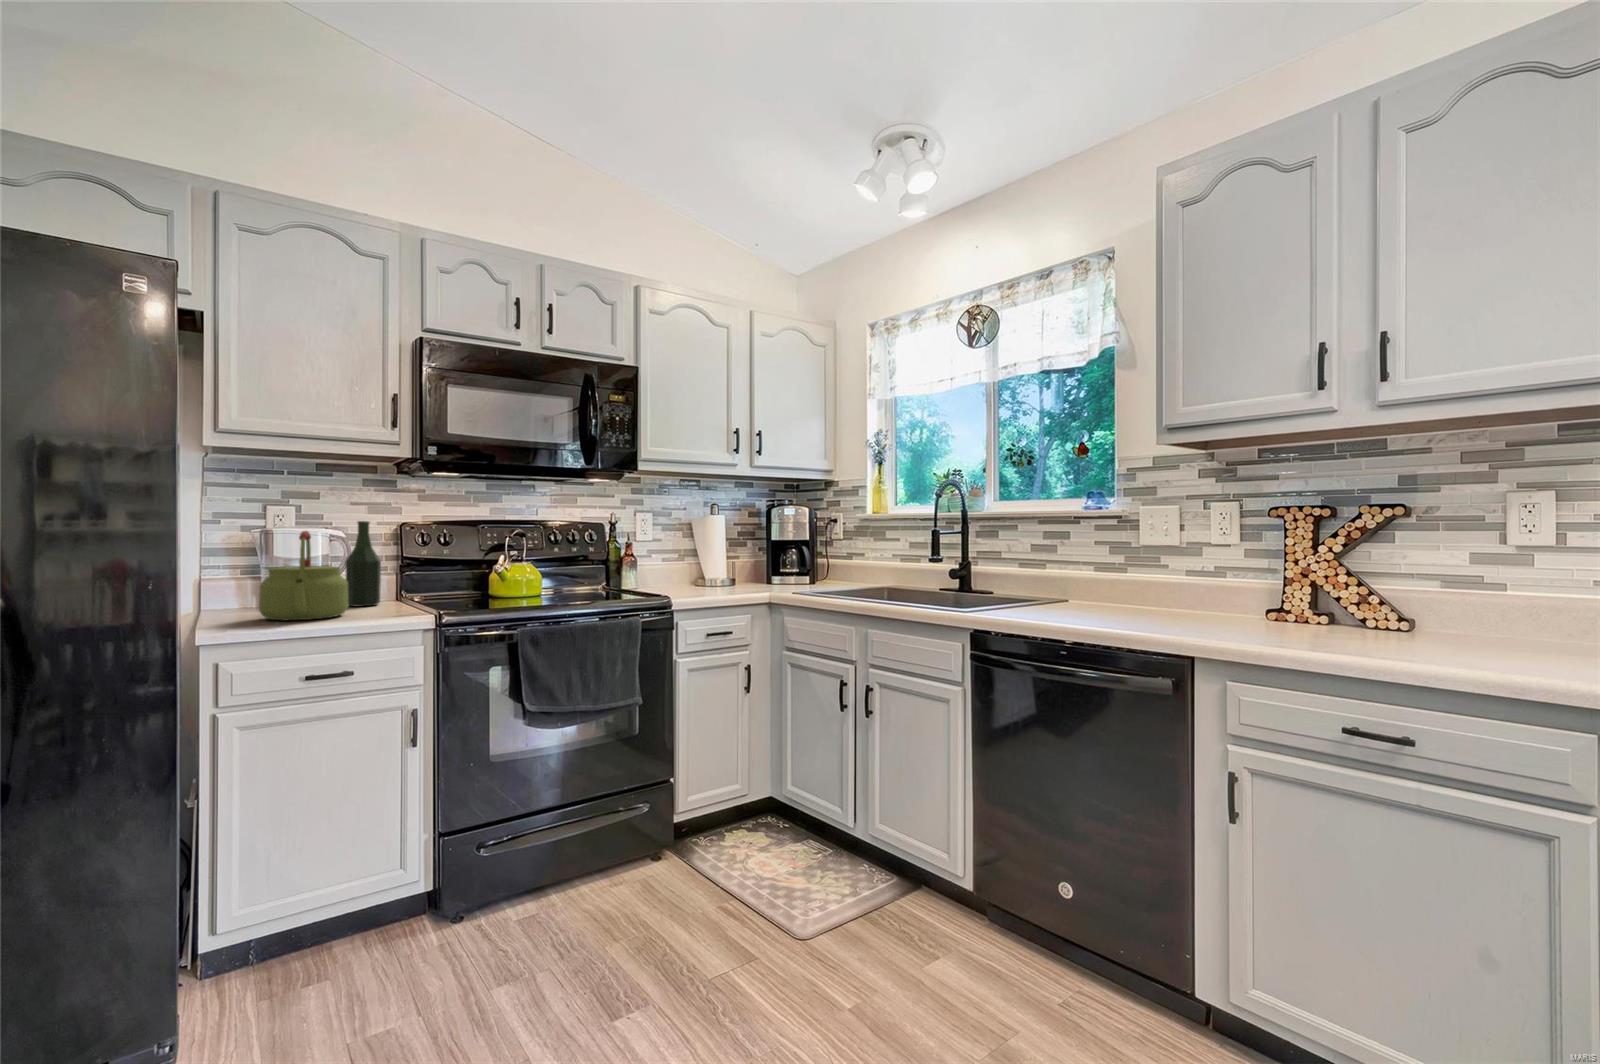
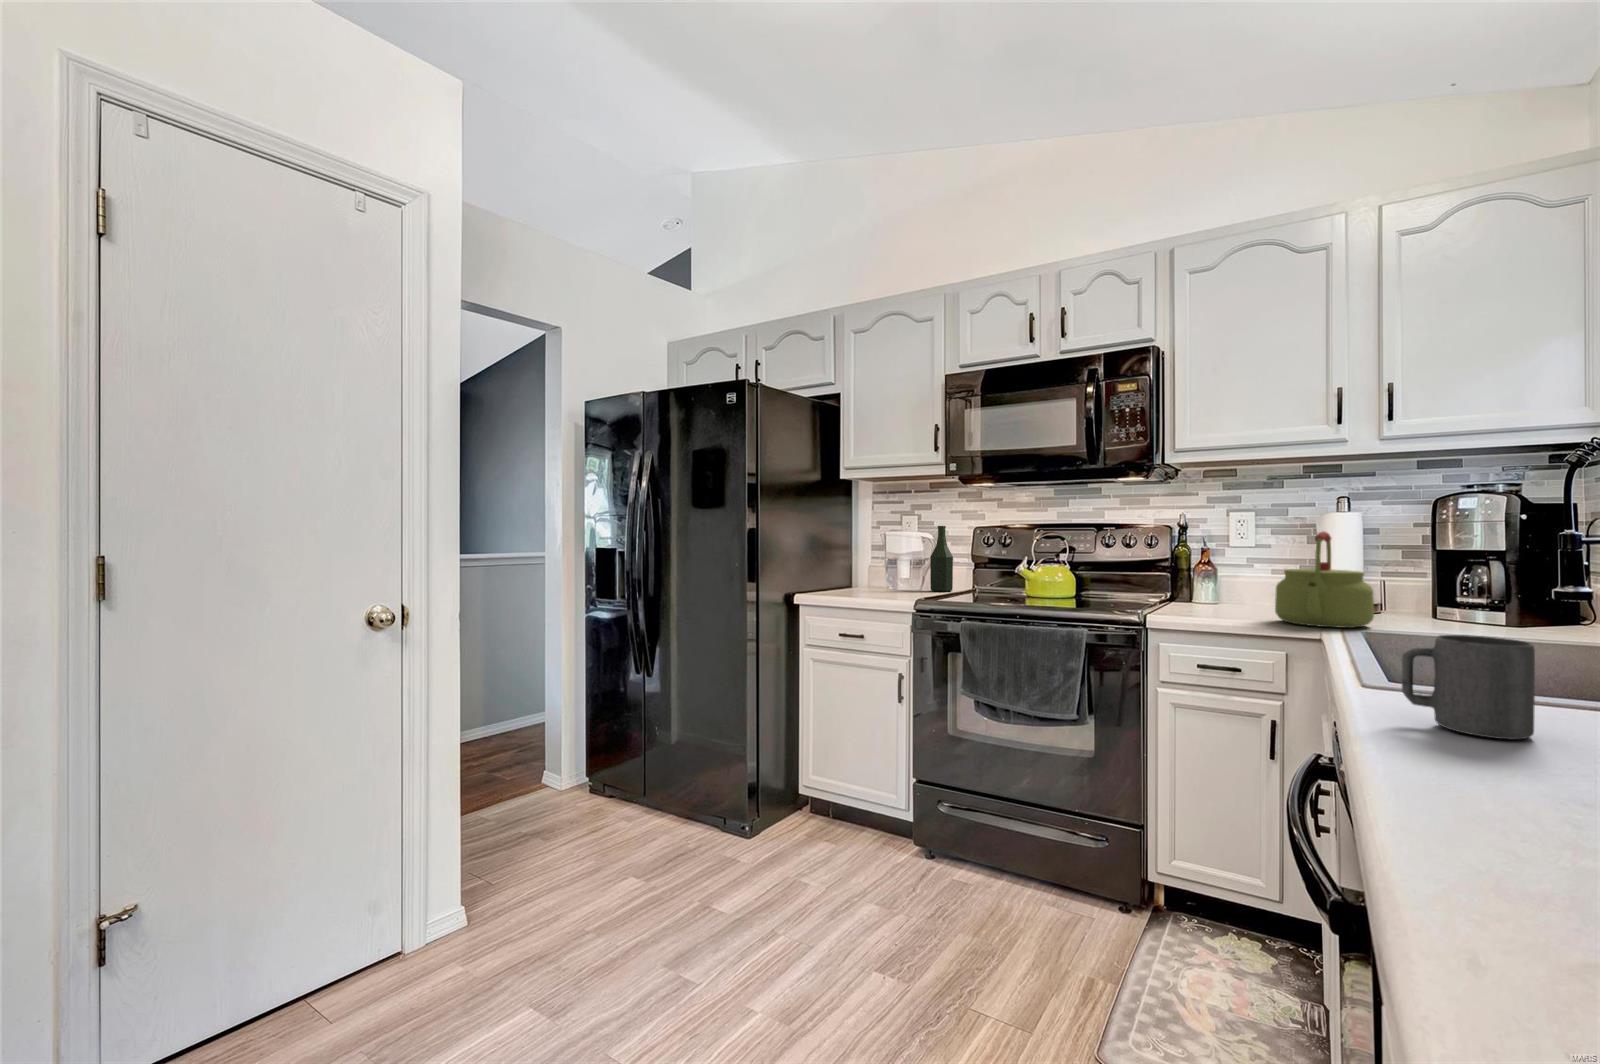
kettle: present [259,531,348,620] -> present [1275,532,1374,628]
mug: none [1022,576,1057,618] -> present [1402,635,1535,739]

